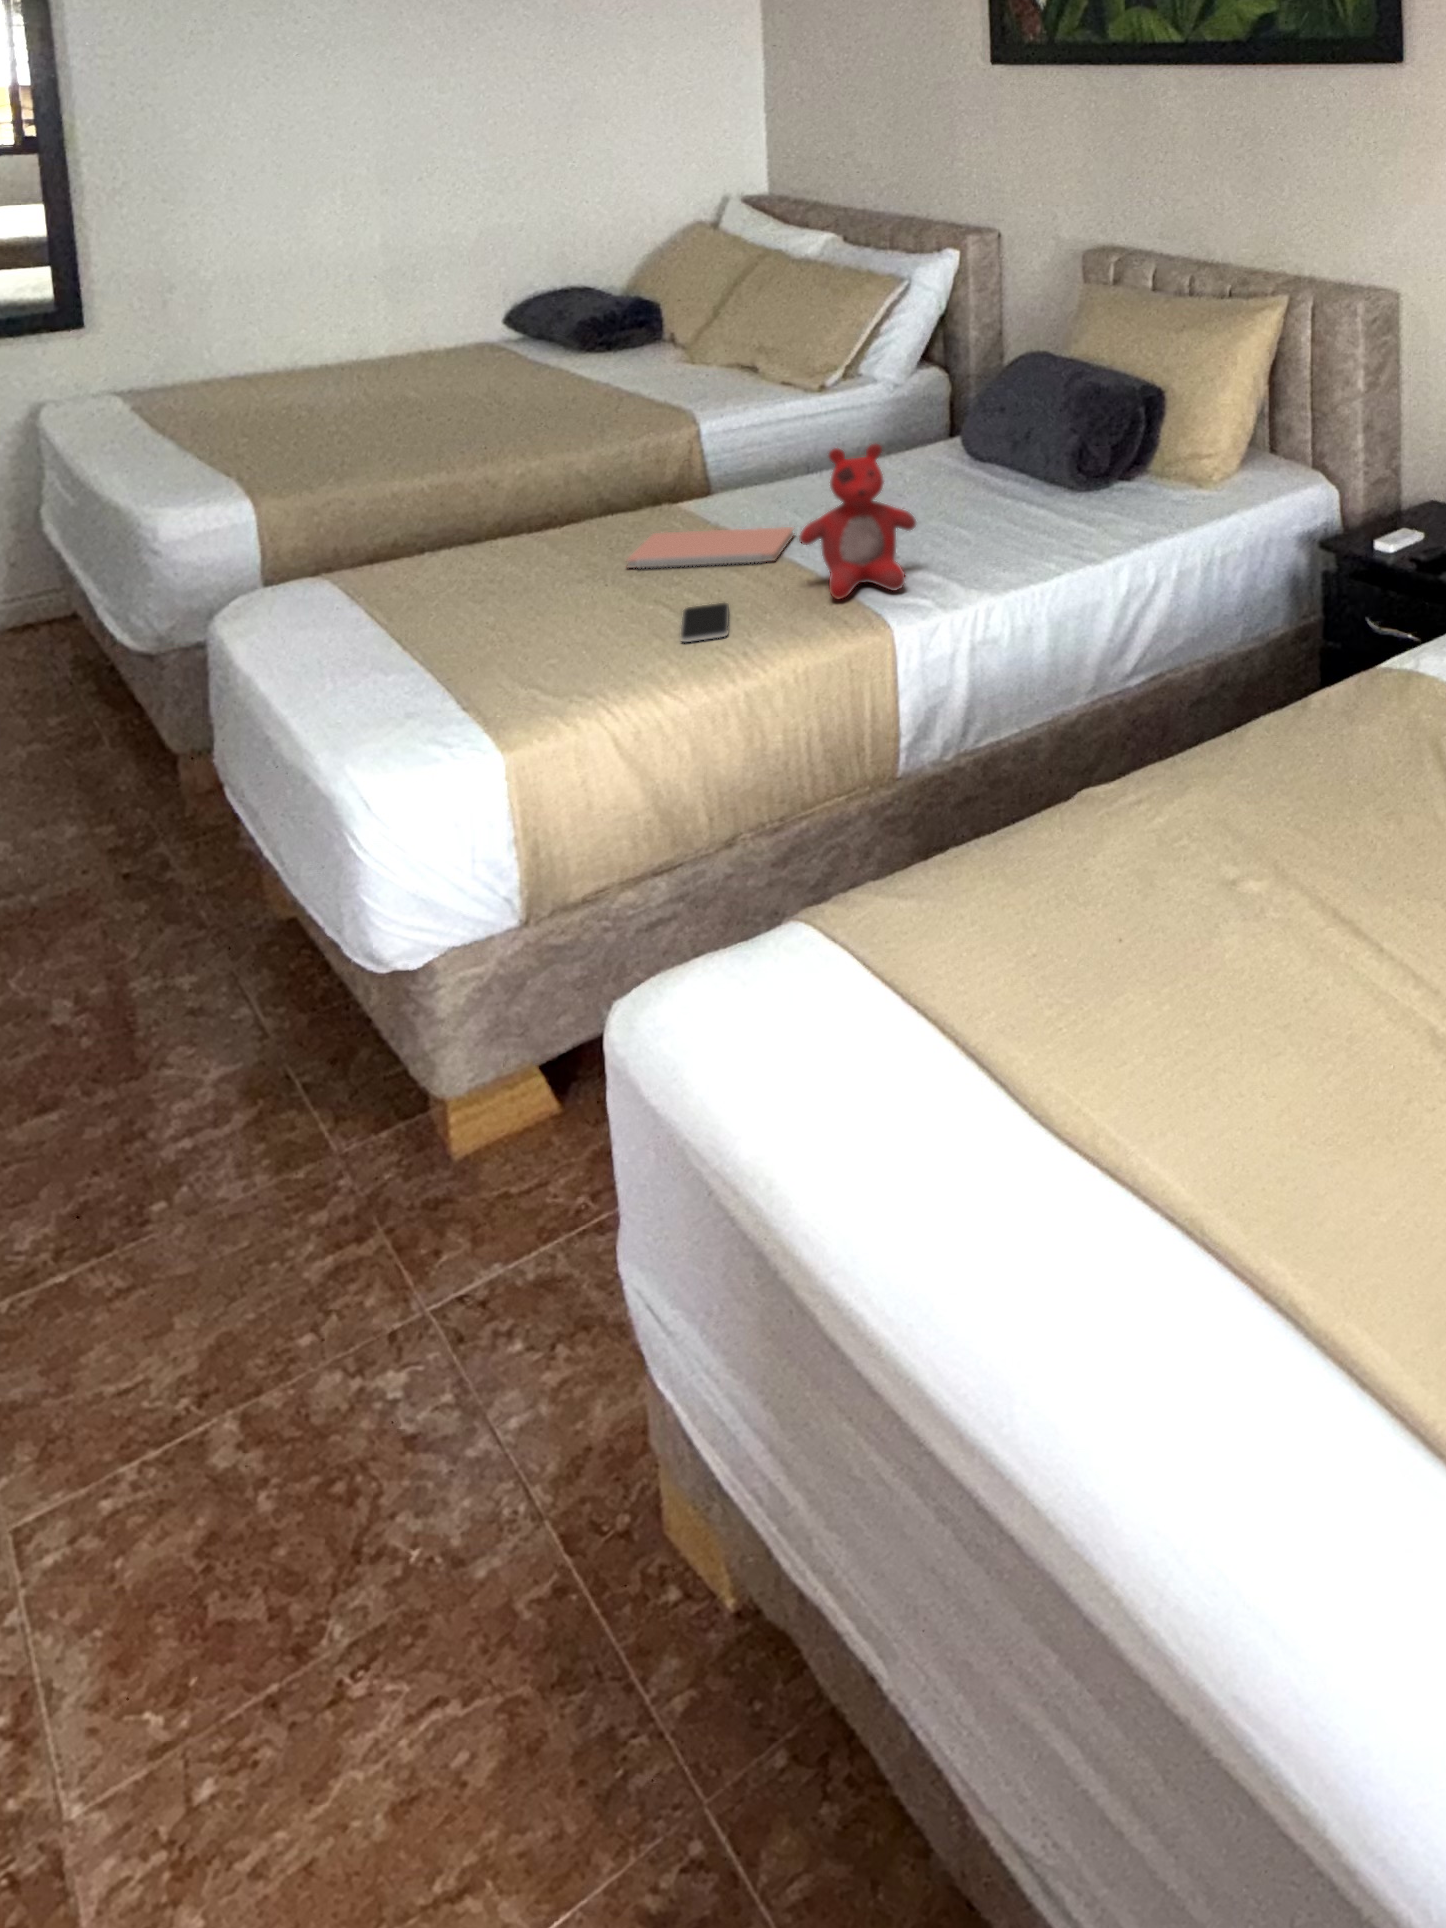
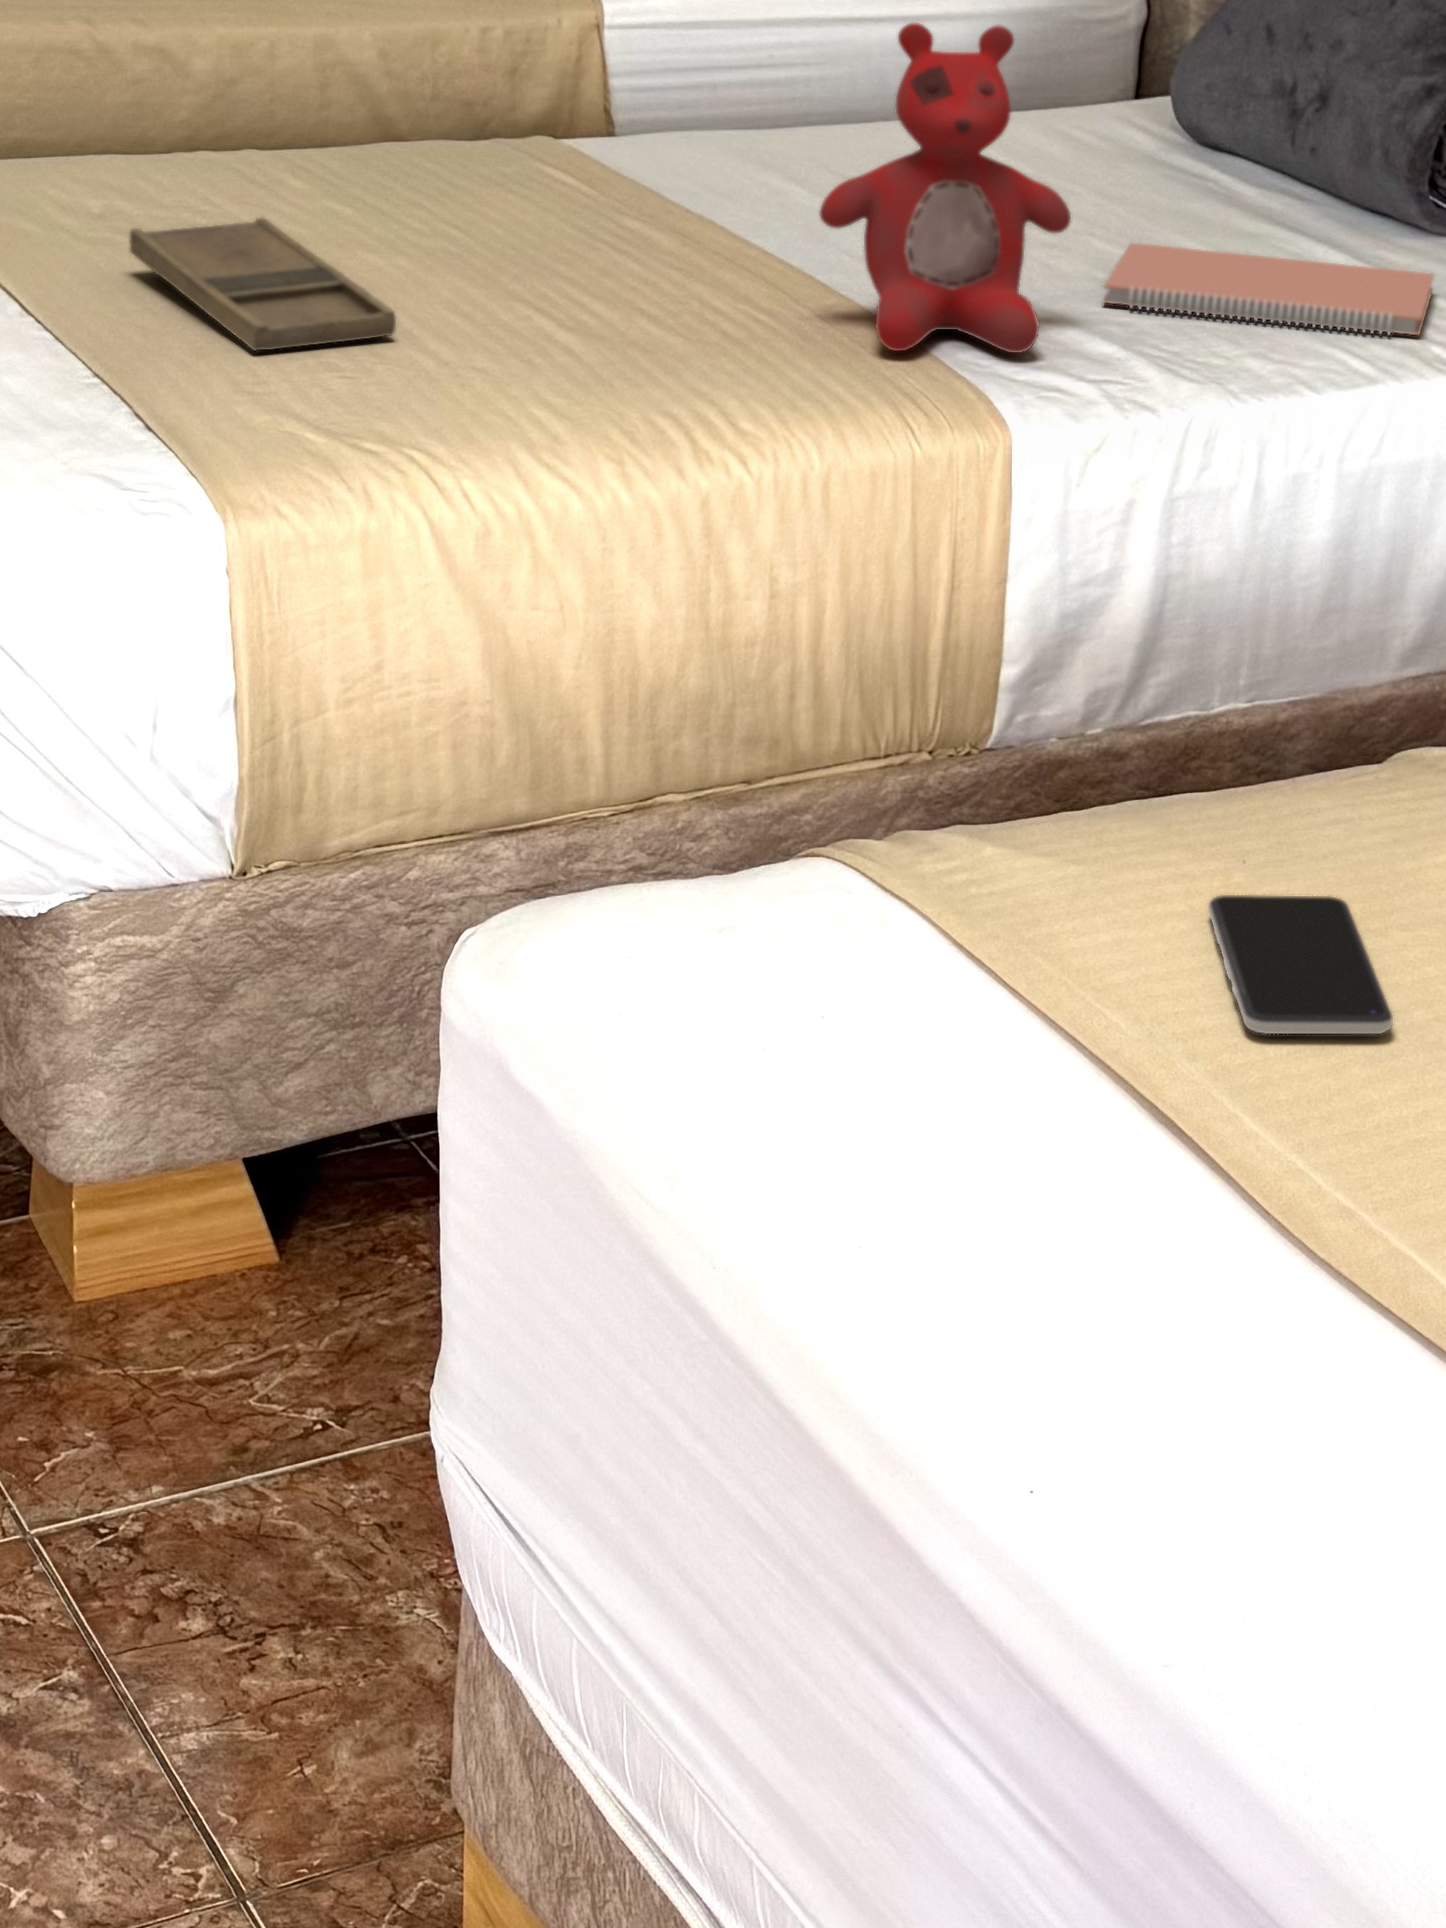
notebook: present [627,527,794,568] -> present [1103,243,1434,335]
tray: none [460,579,595,655] -> present [130,217,396,351]
smartphone: present [681,603,729,642] -> present [1208,895,1393,1034]

